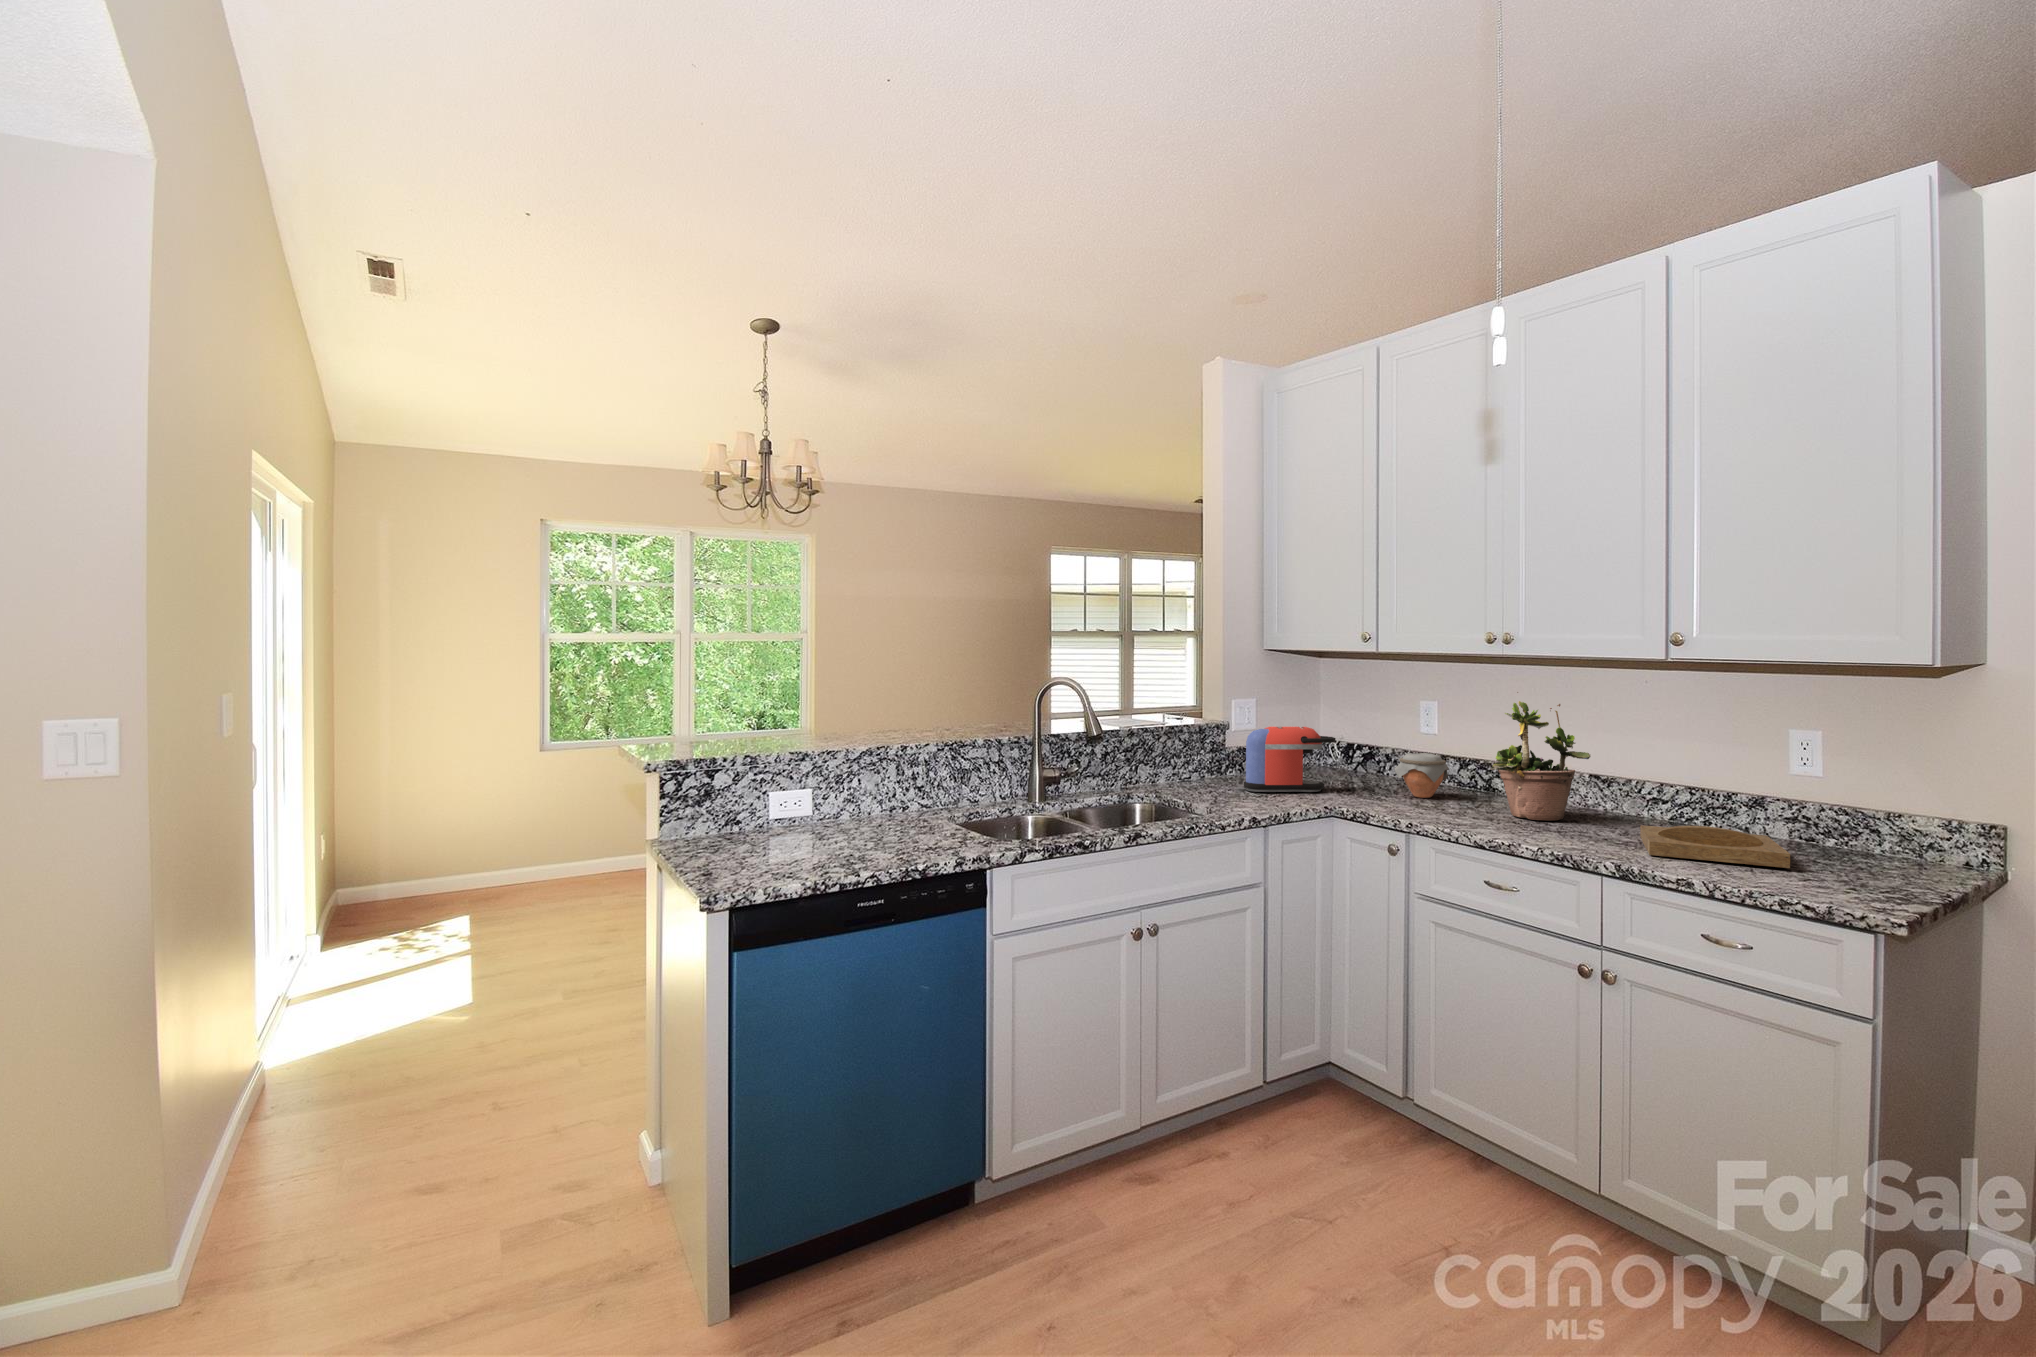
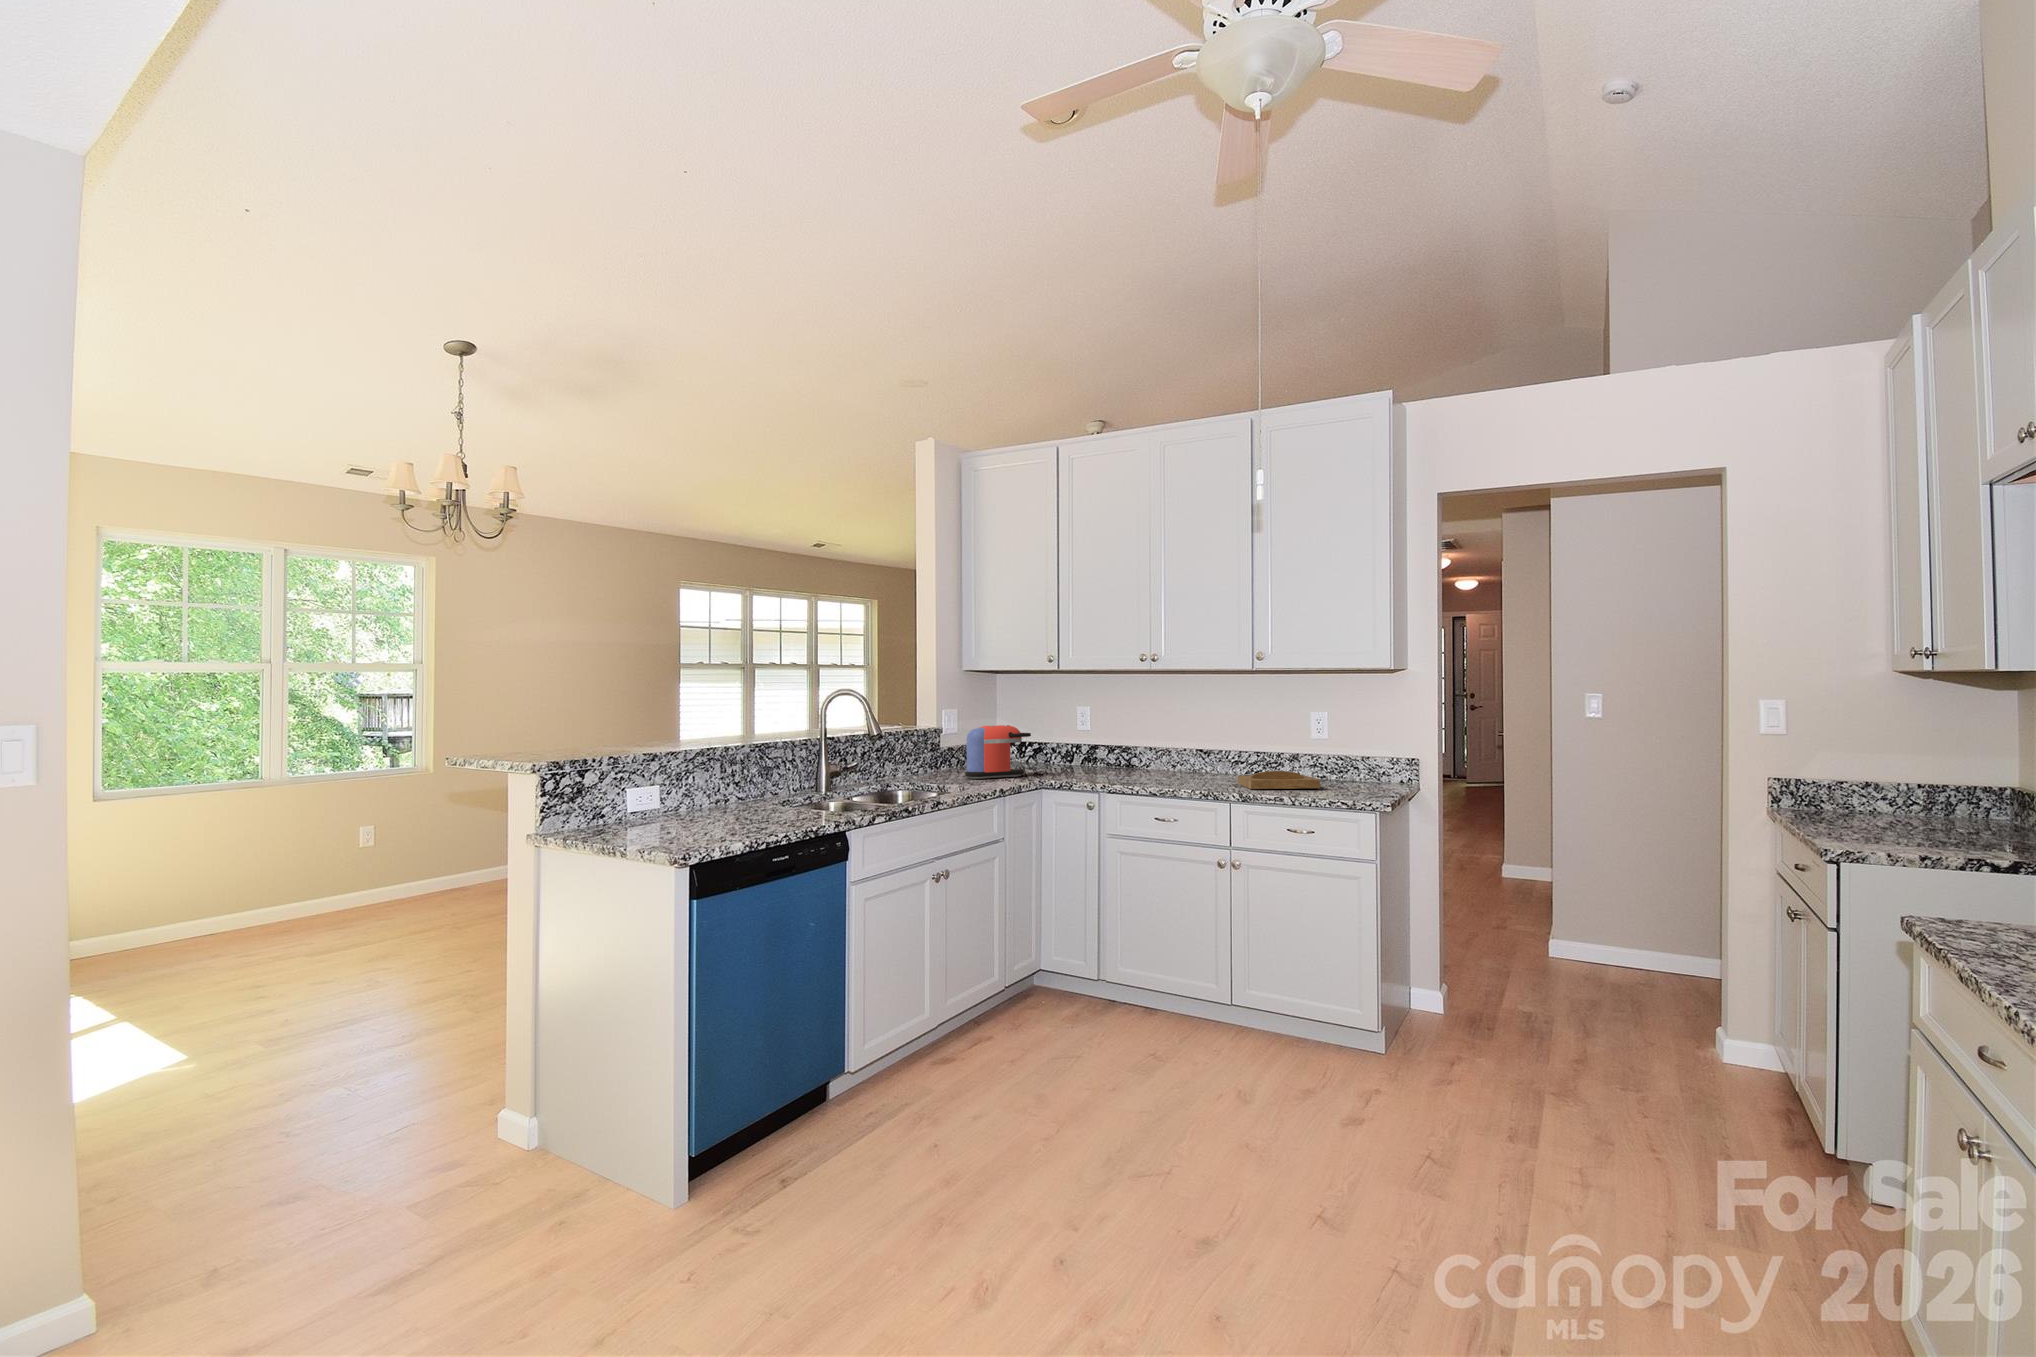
potted plant: present [1490,692,1590,821] -> none [1145,691,1204,780]
jar: present [1395,753,1449,798] -> none [1074,742,1111,775]

